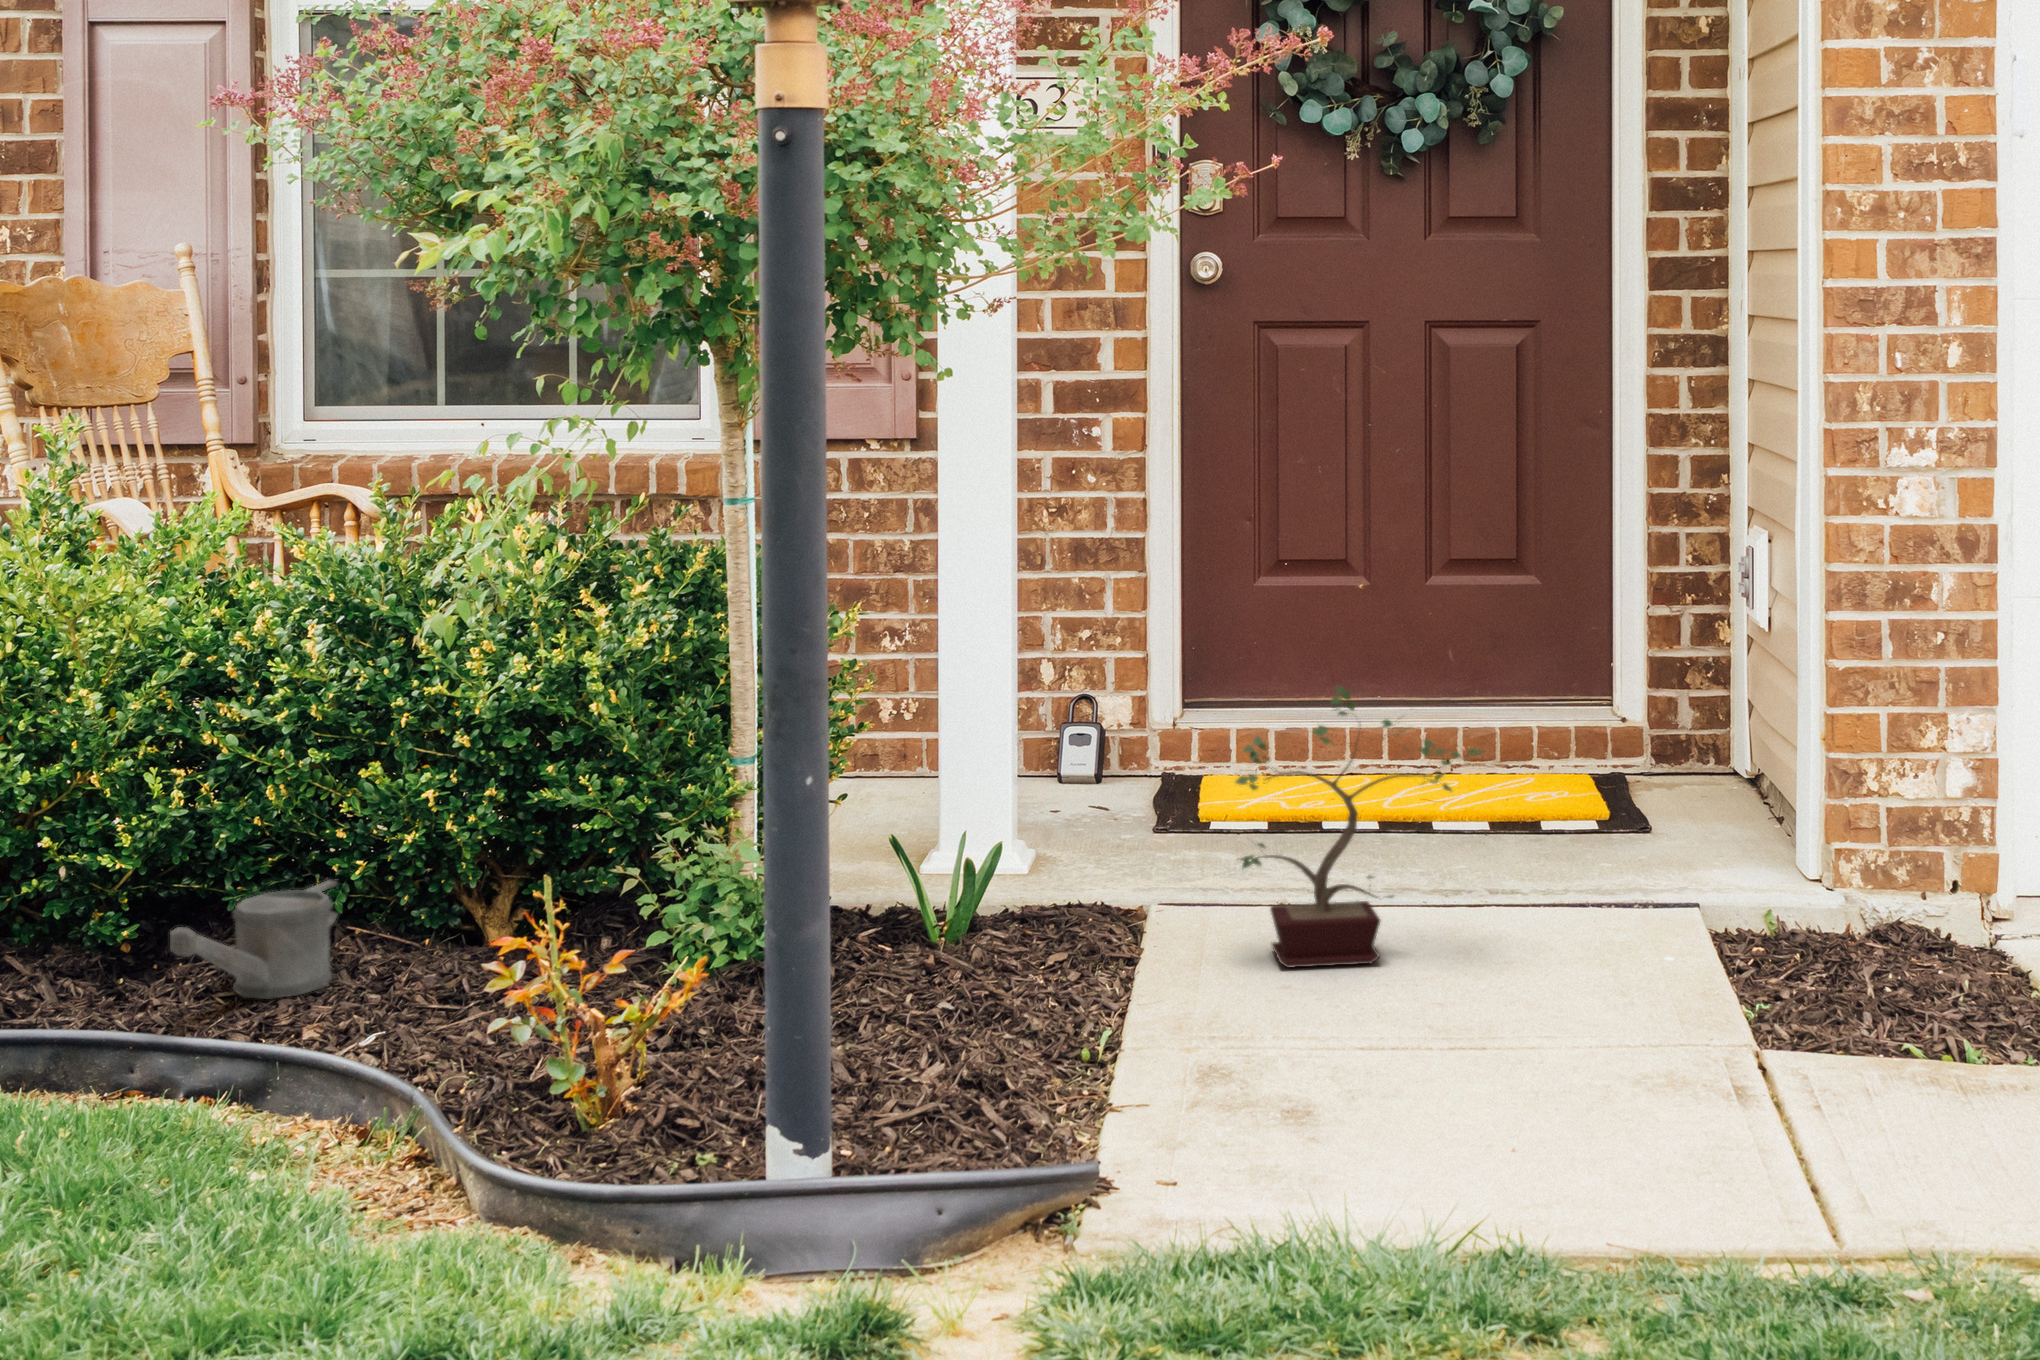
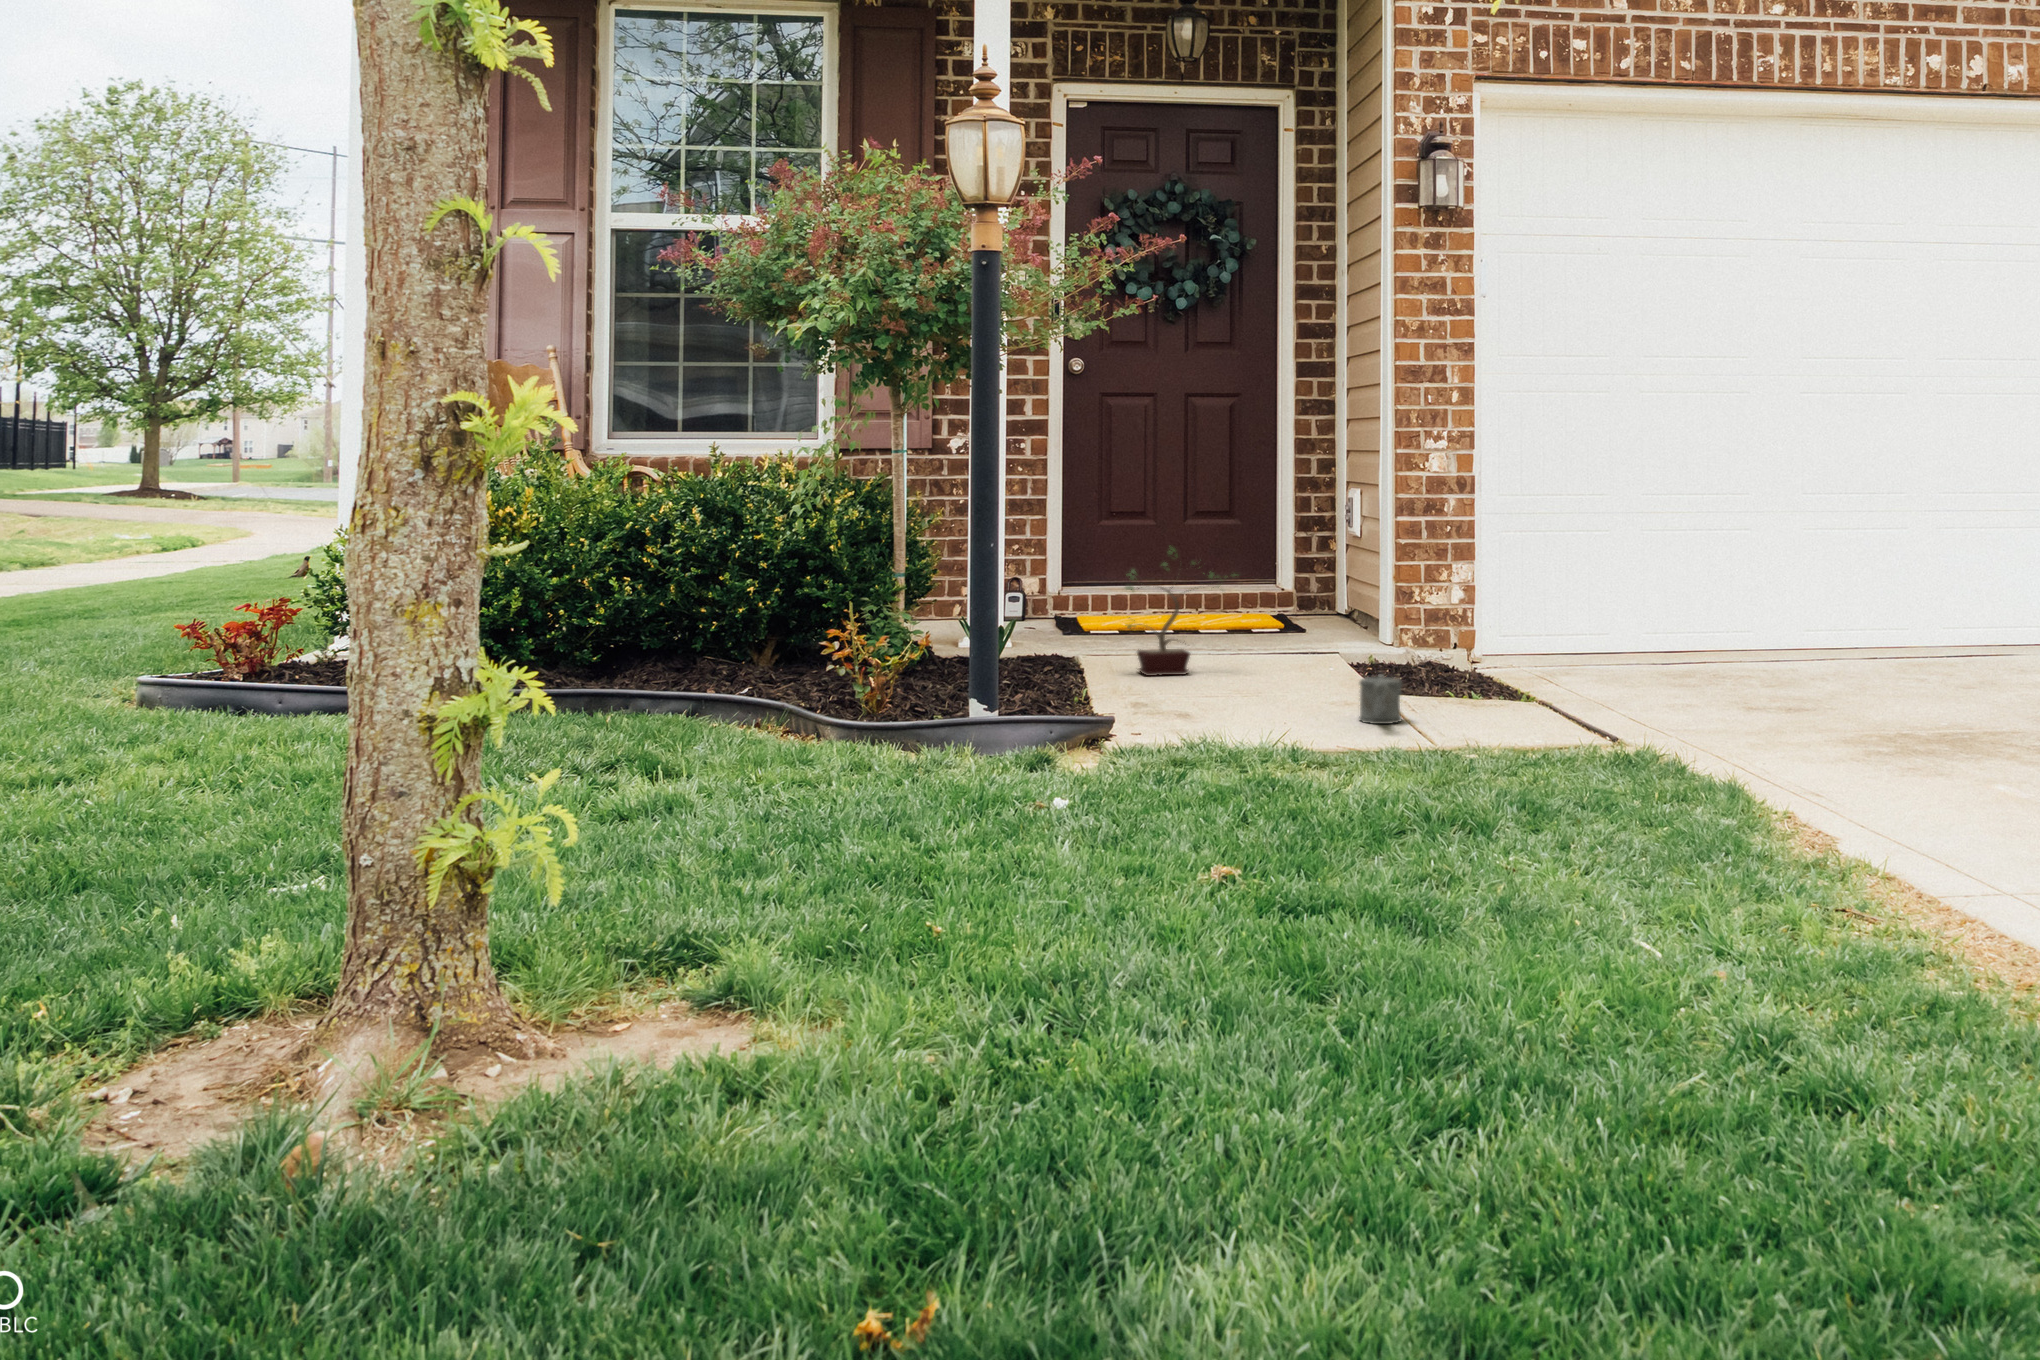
watering can: present [170,880,337,999] -> present [1359,674,1402,724]

